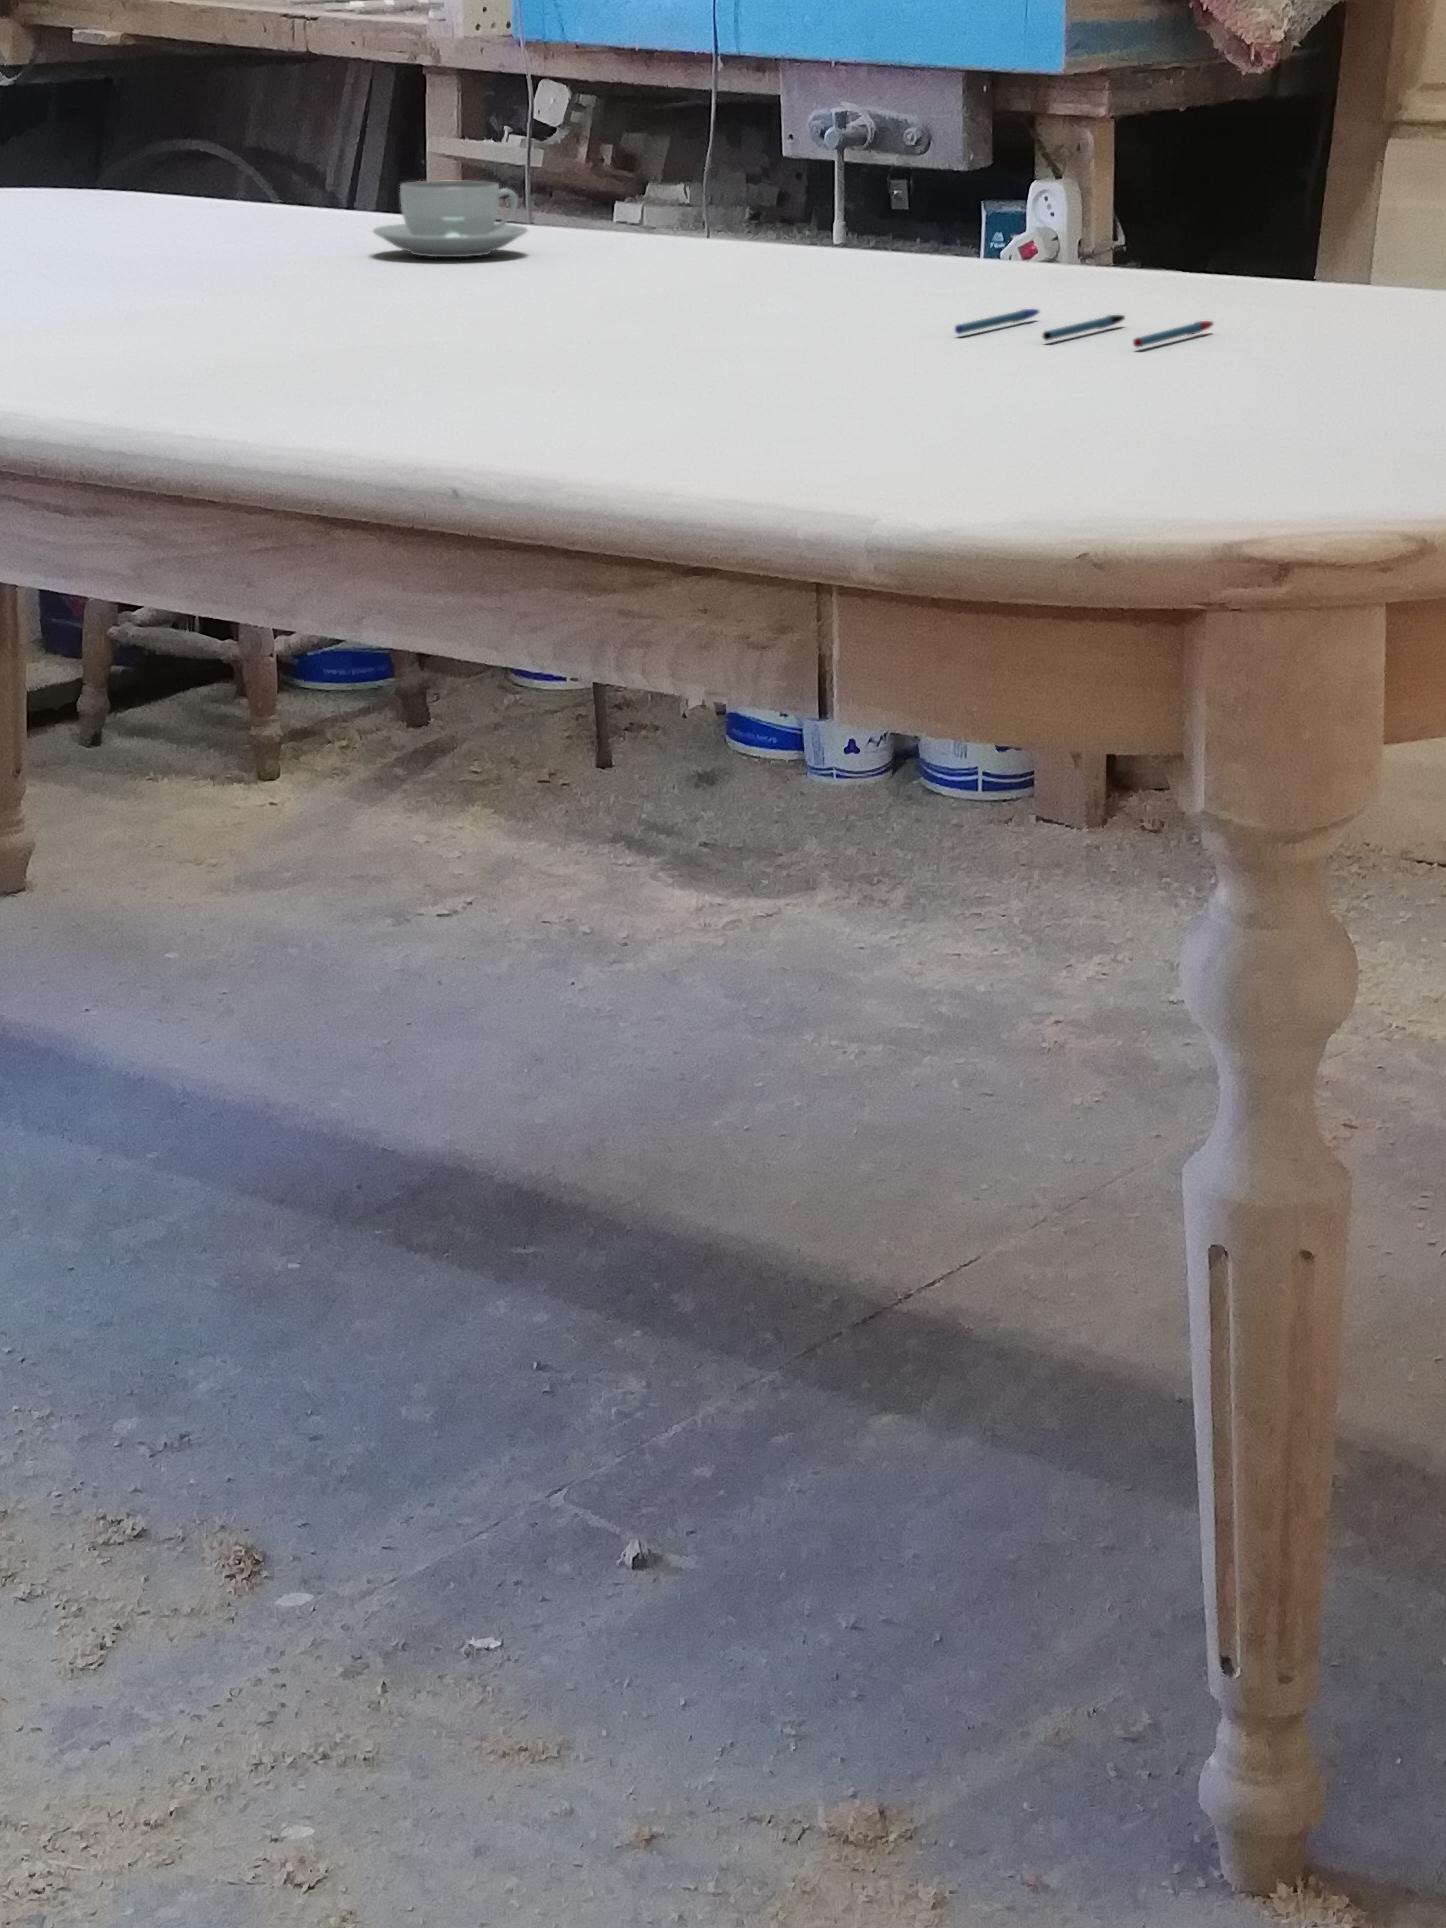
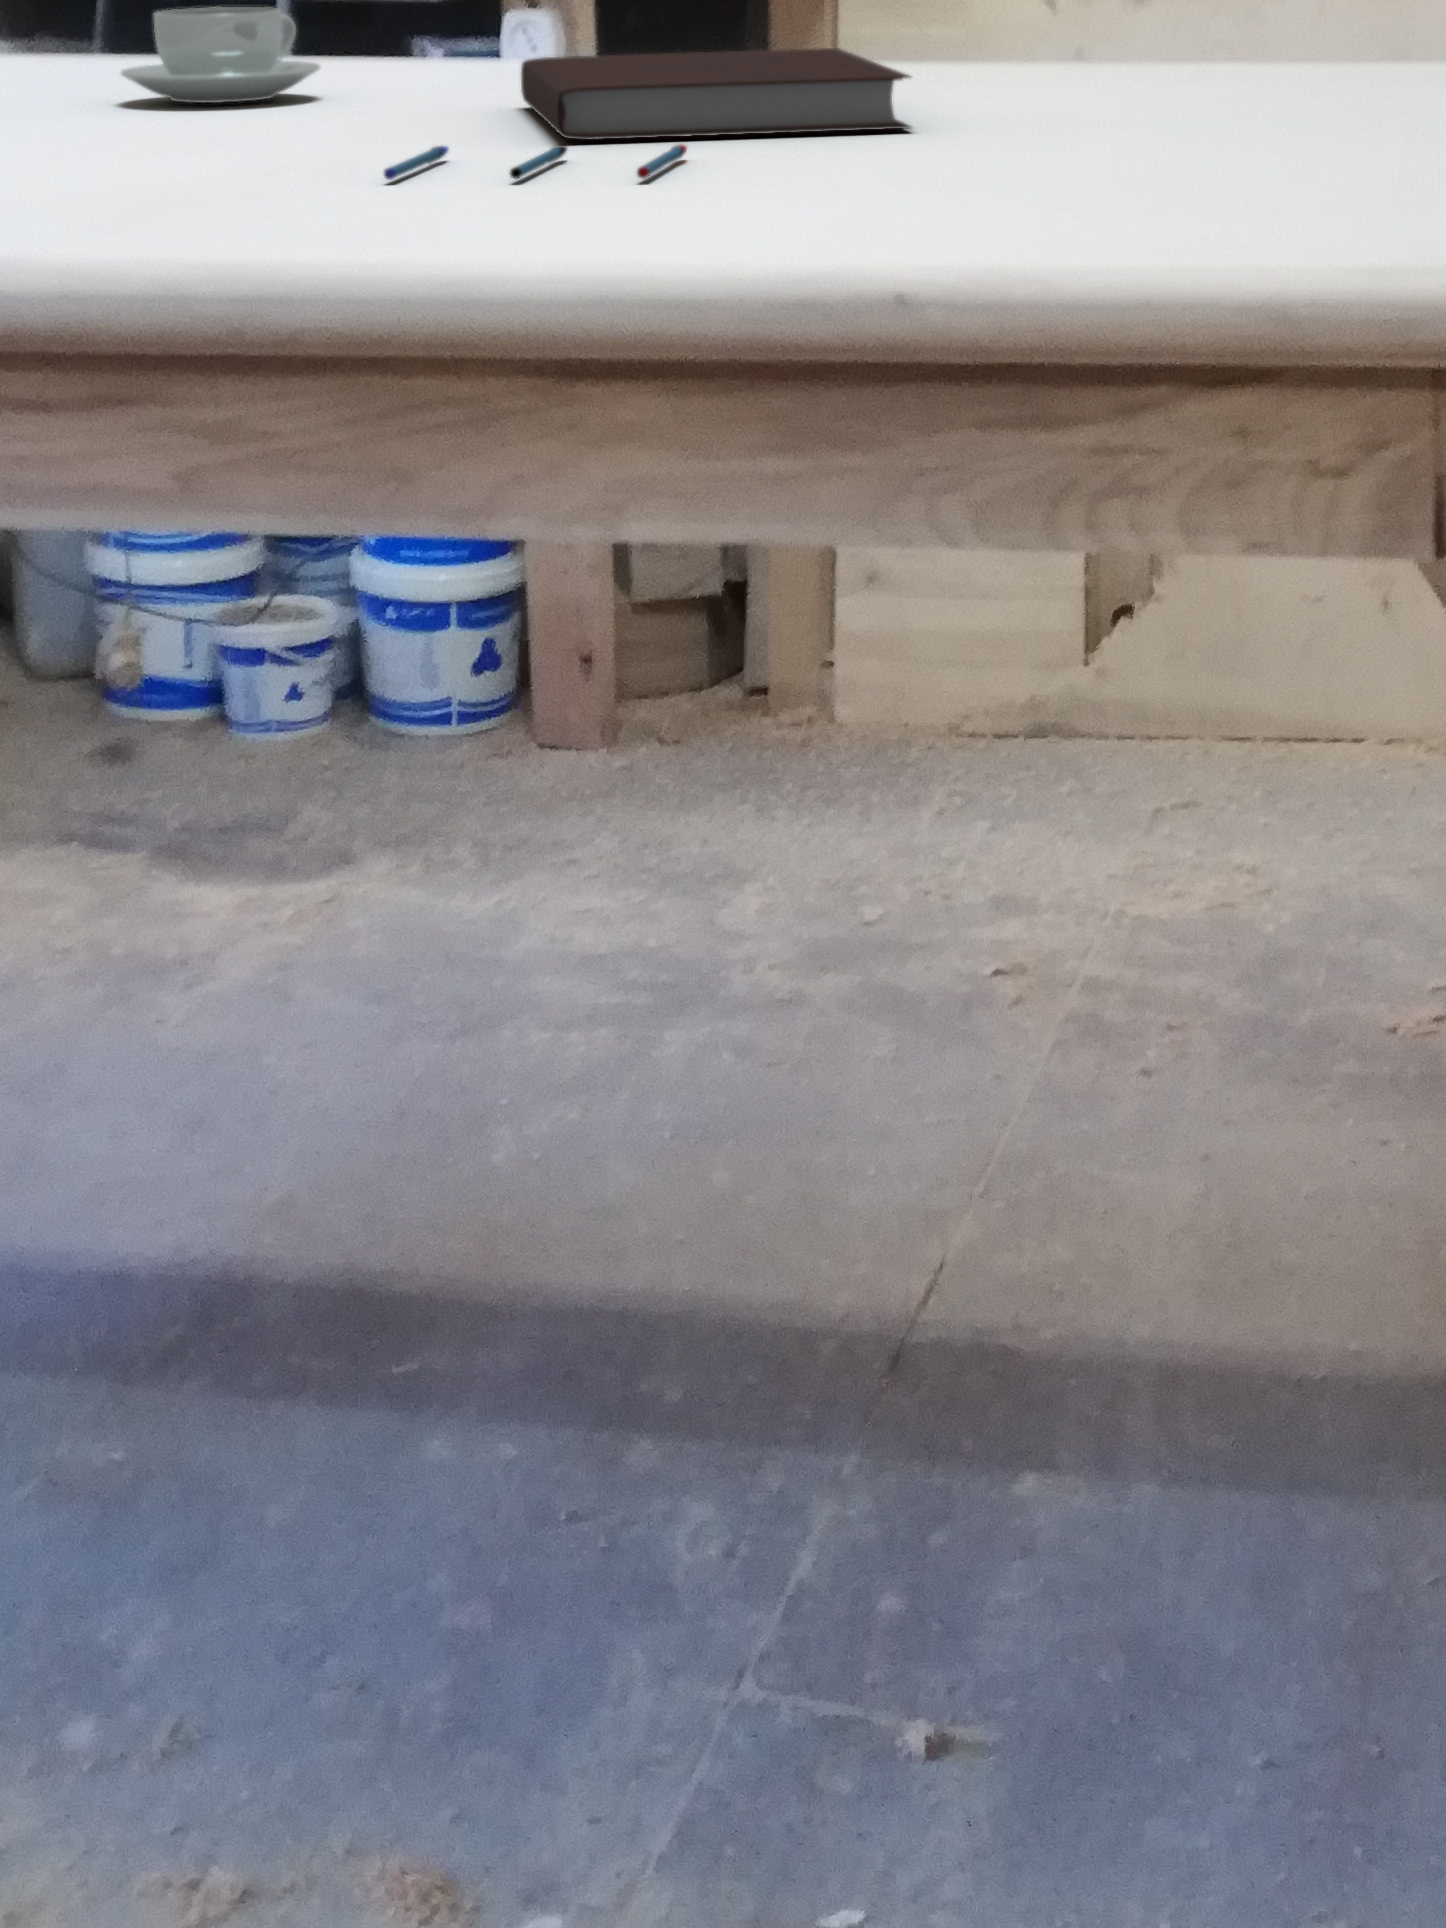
notebook: none [532,237,882,318] -> present [521,48,912,140]
pen: present [955,309,1213,347] -> present [384,145,687,180]

